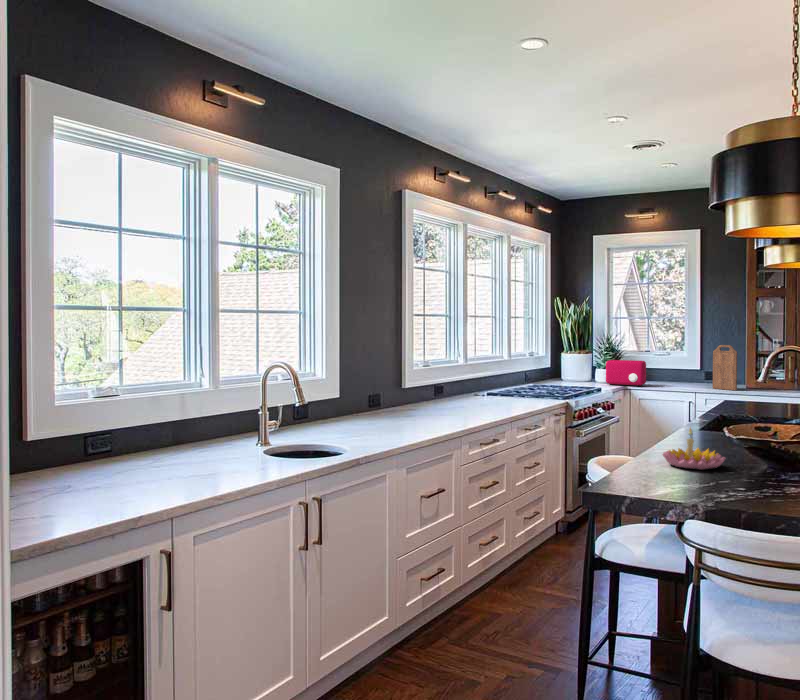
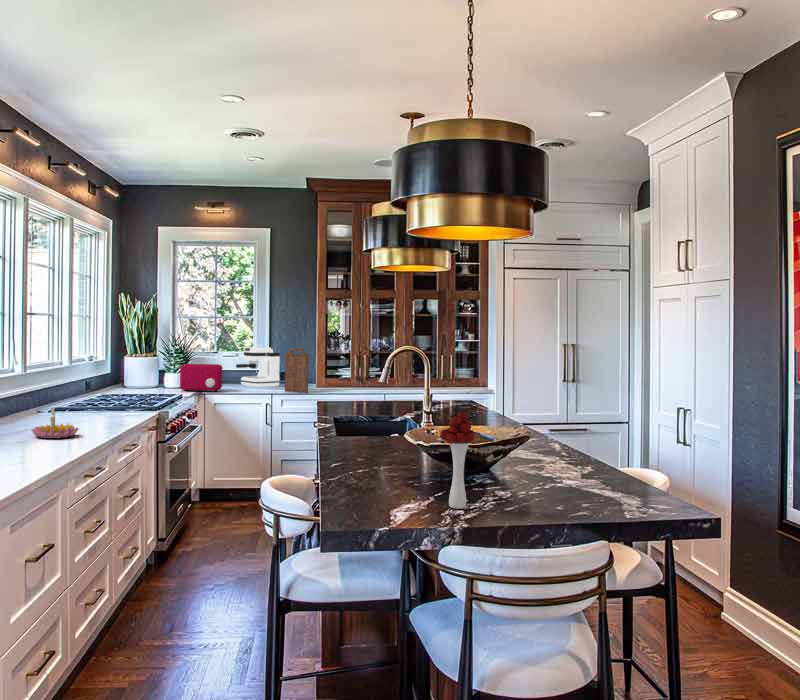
coffee maker: none [665,345,711,384] -> present [236,347,280,388]
flower bouquet: none [730,390,772,488] -> present [440,412,475,509]
candle holder: present [662,428,725,470] -> present [32,409,79,439]

